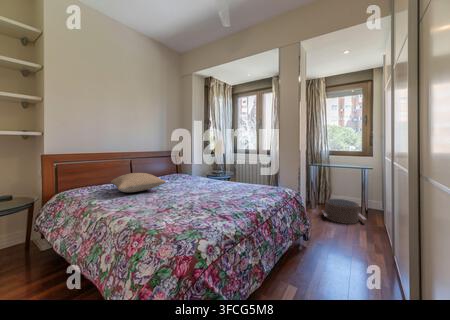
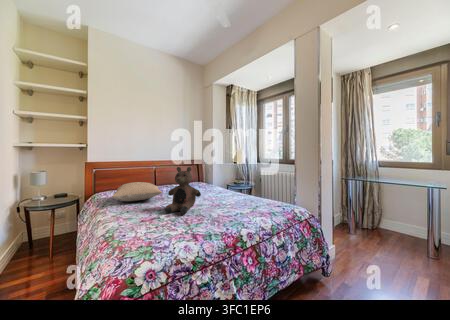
teddy bear: none [178,157,210,200] -> present [165,167,201,214]
pouf: present [322,199,365,224] -> none [362,224,427,261]

